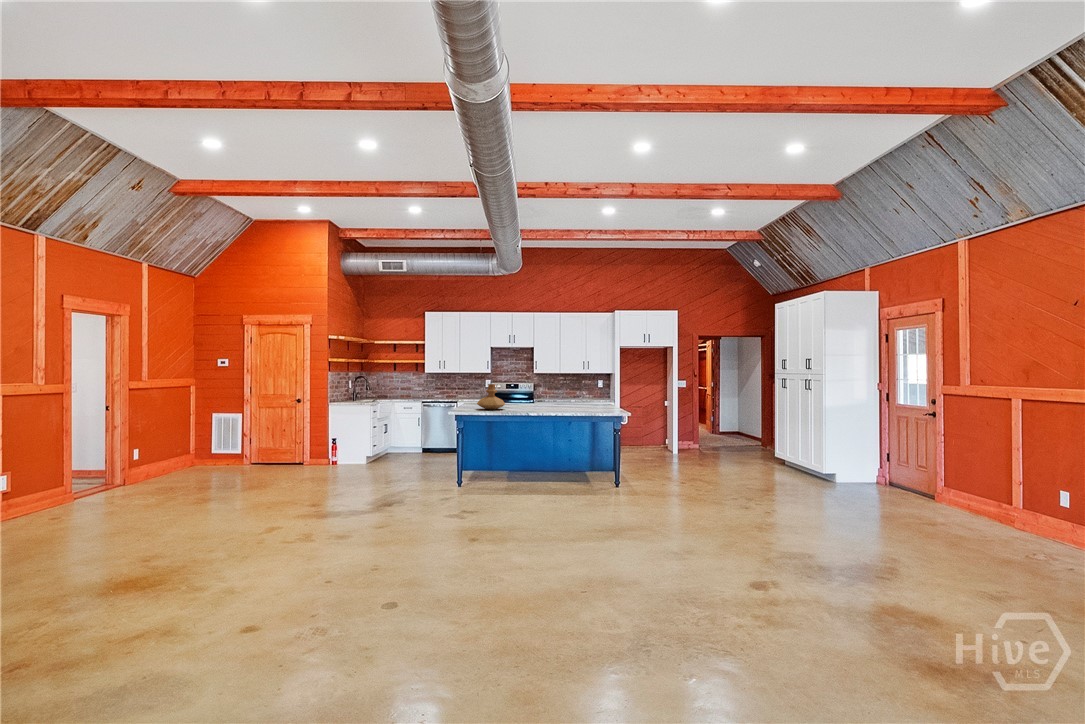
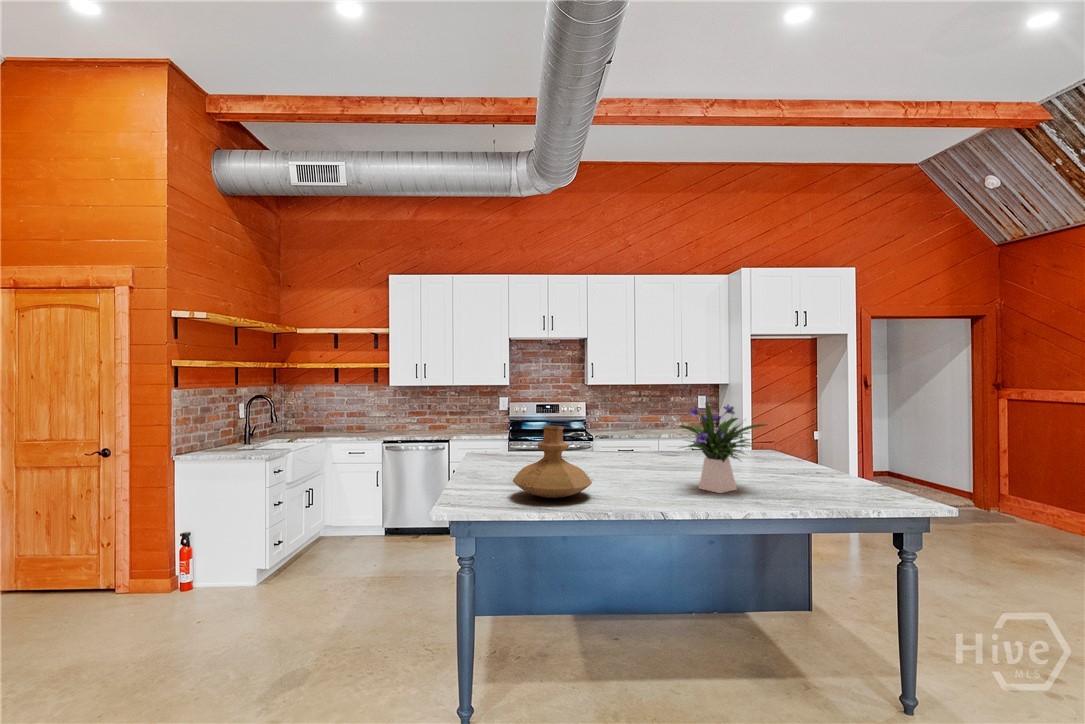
flower arrangement: none [538,376,570,409] -> present [679,403,765,493]

